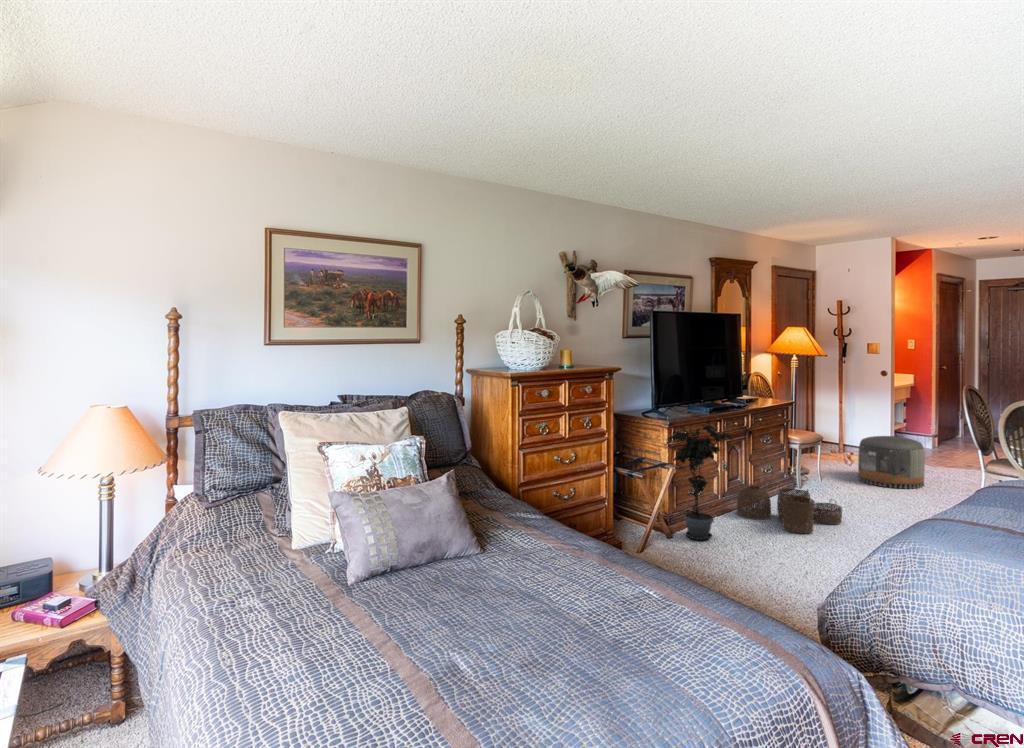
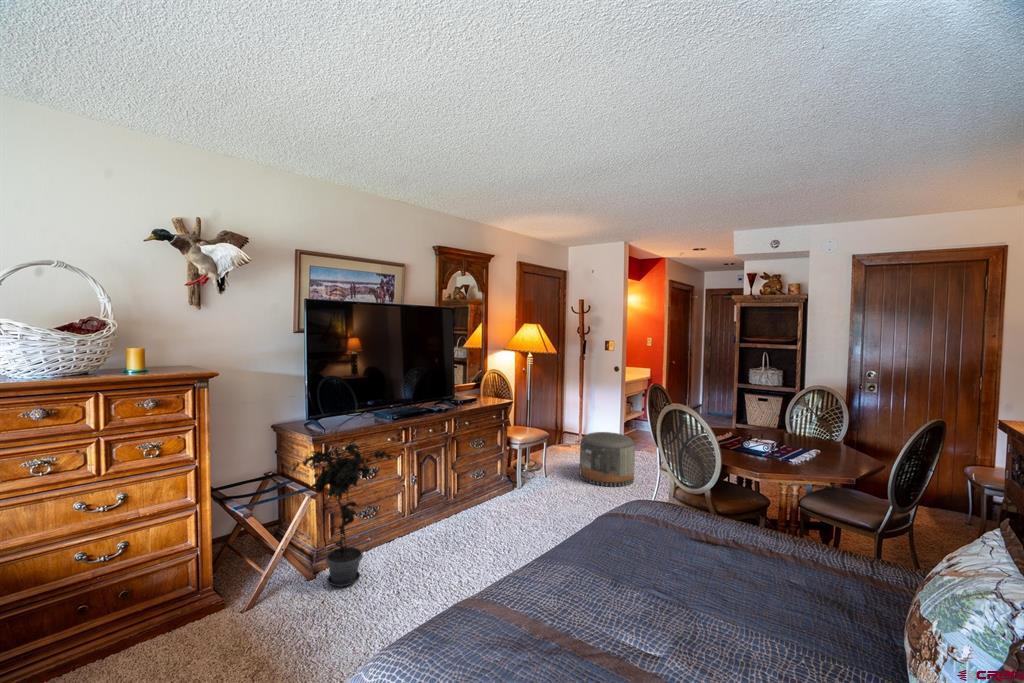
woven basket: present [736,485,842,533] -> none [422,498,528,564]

